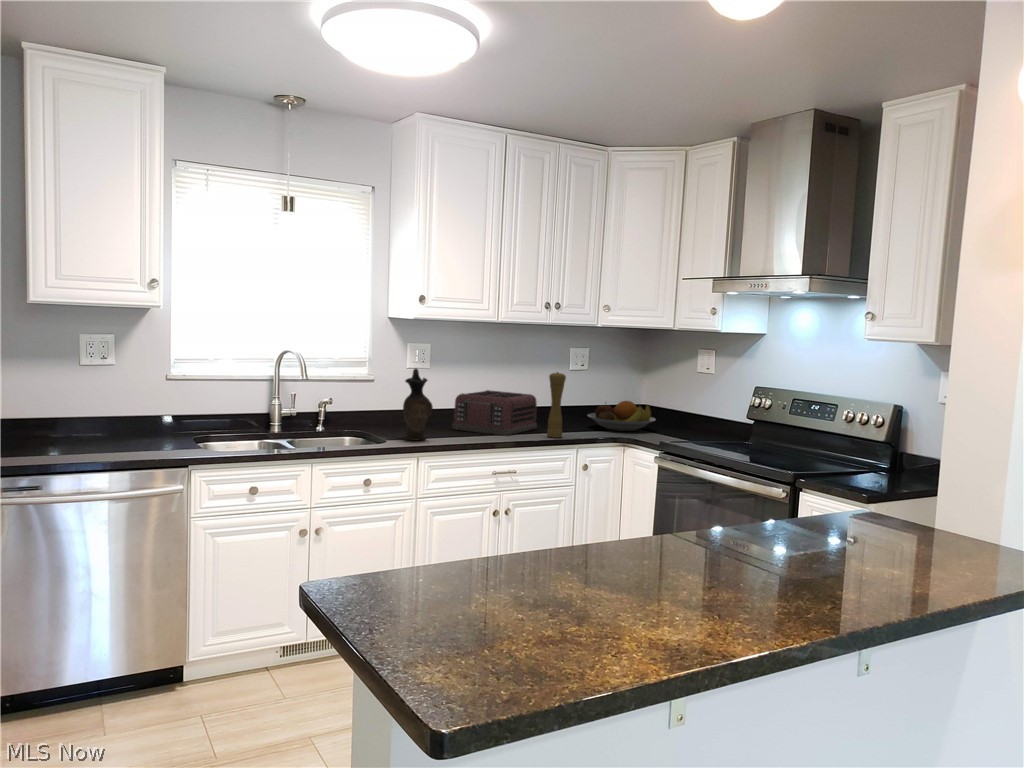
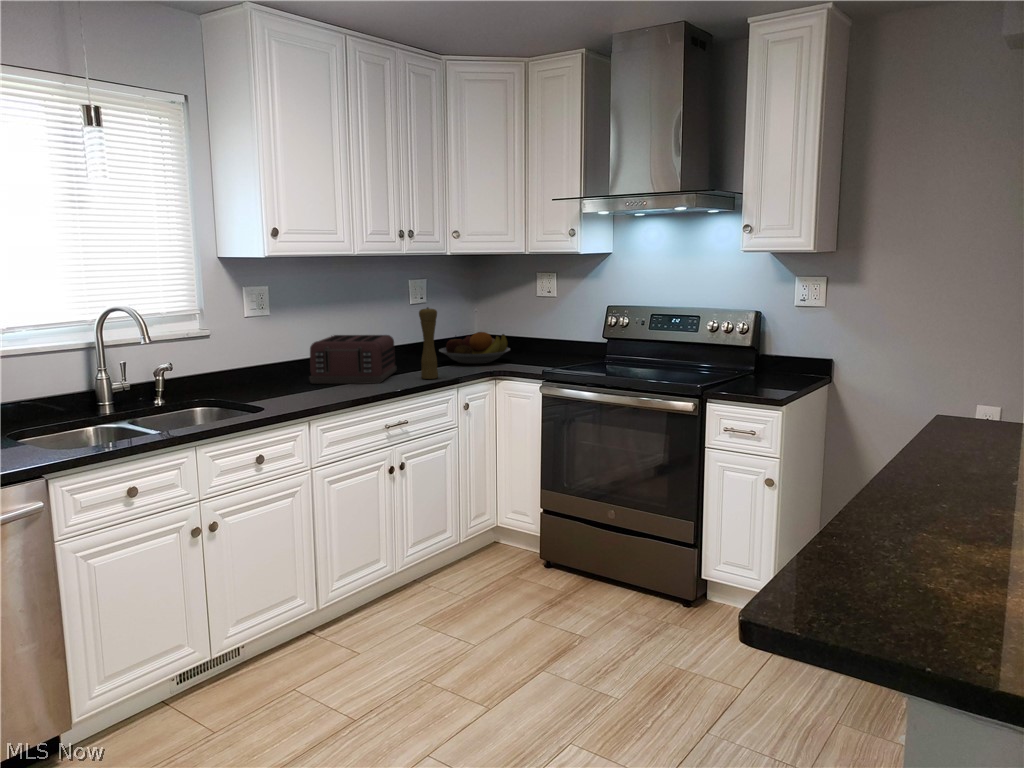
ceramic pitcher: present [403,369,433,440] -> none [273,317,311,402]

